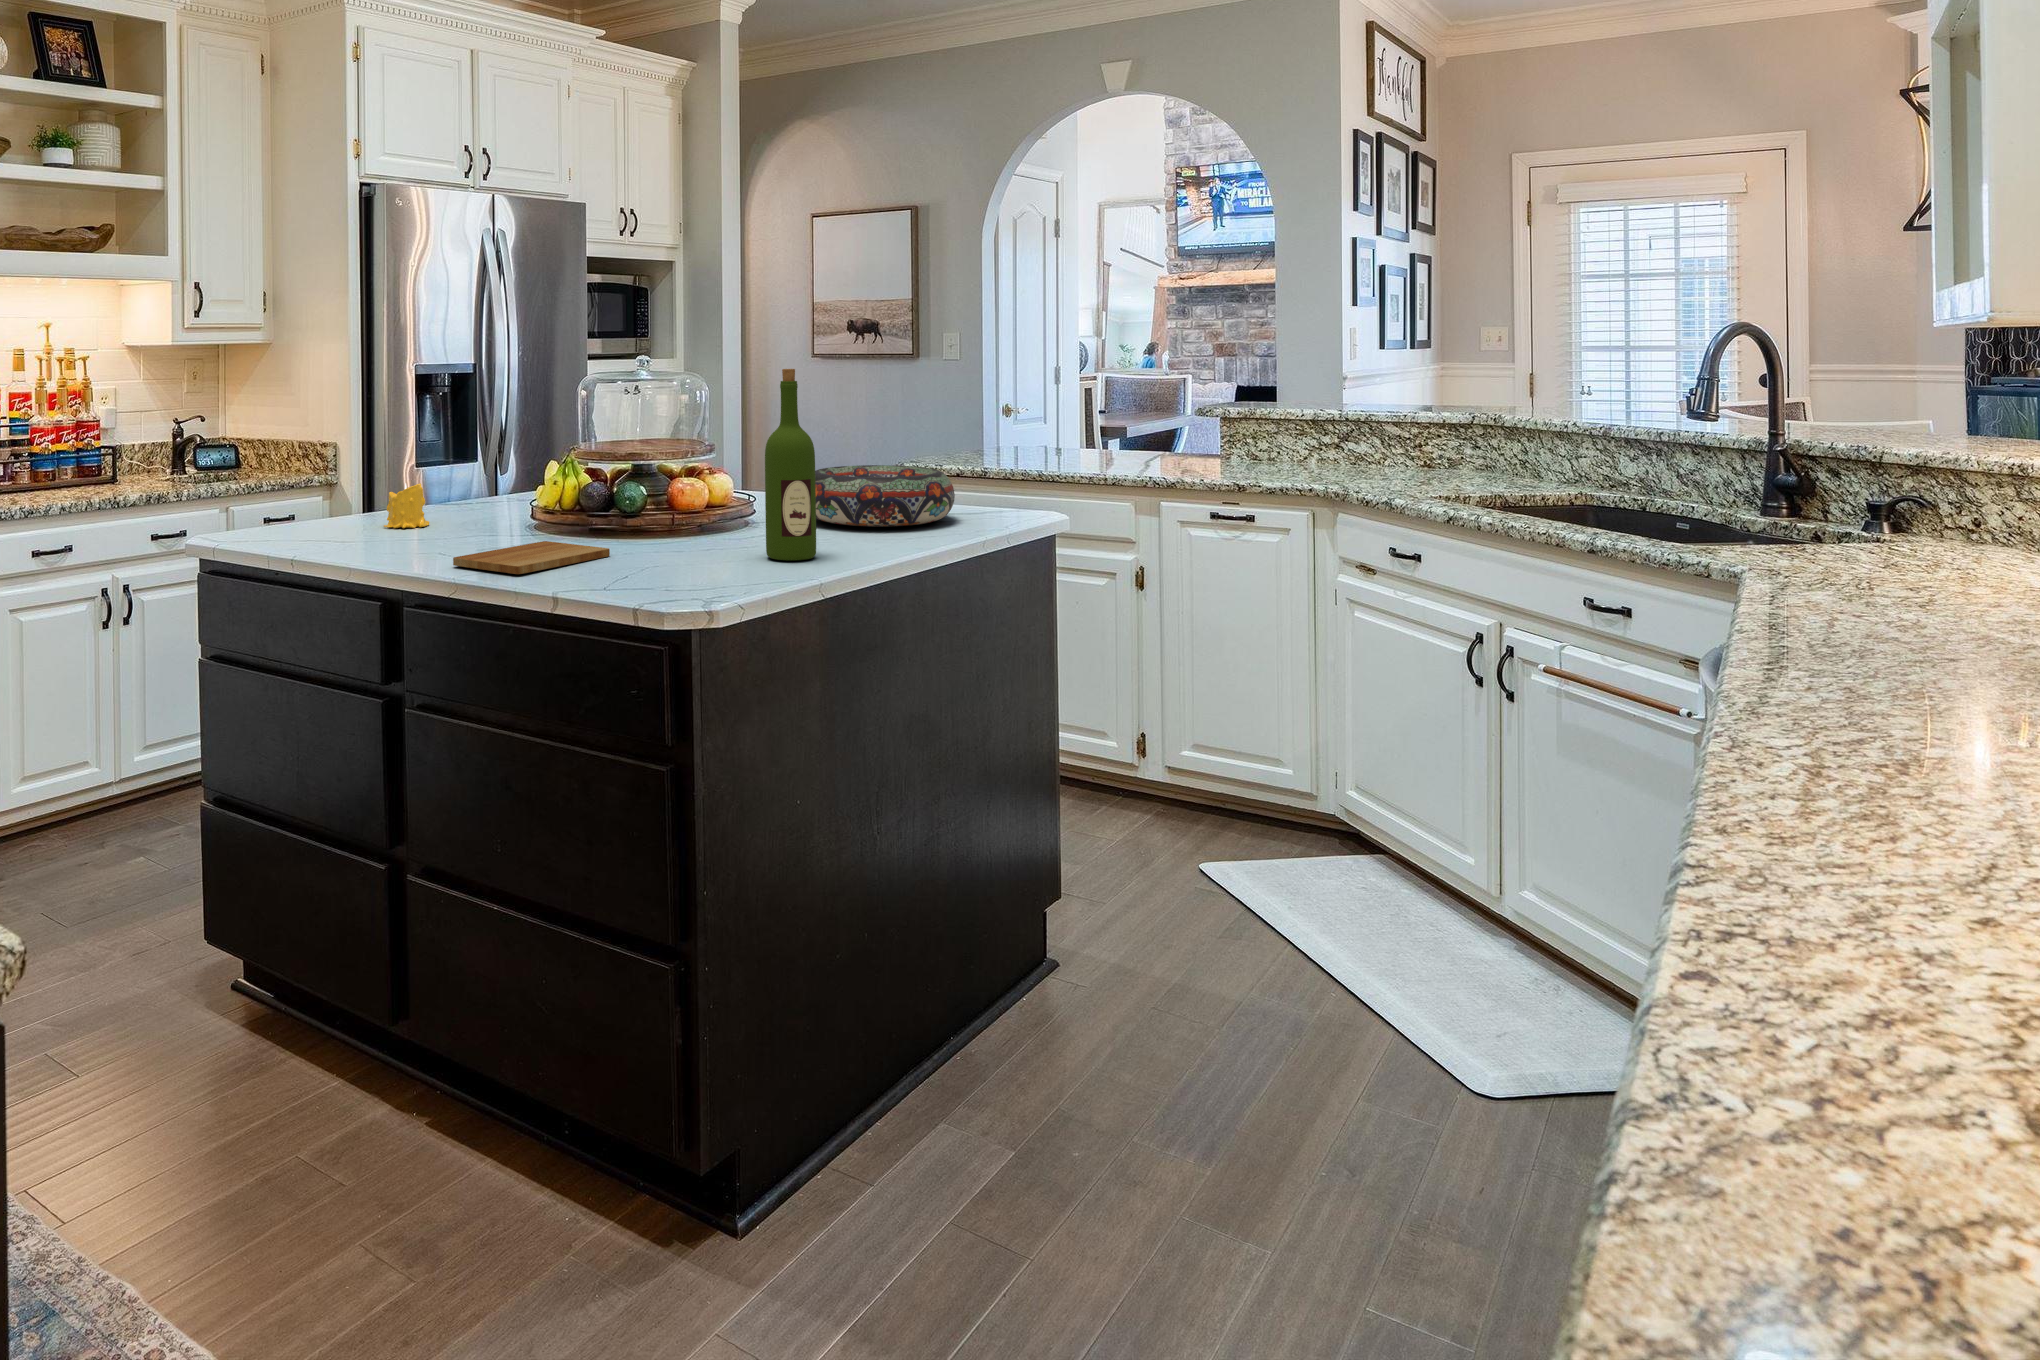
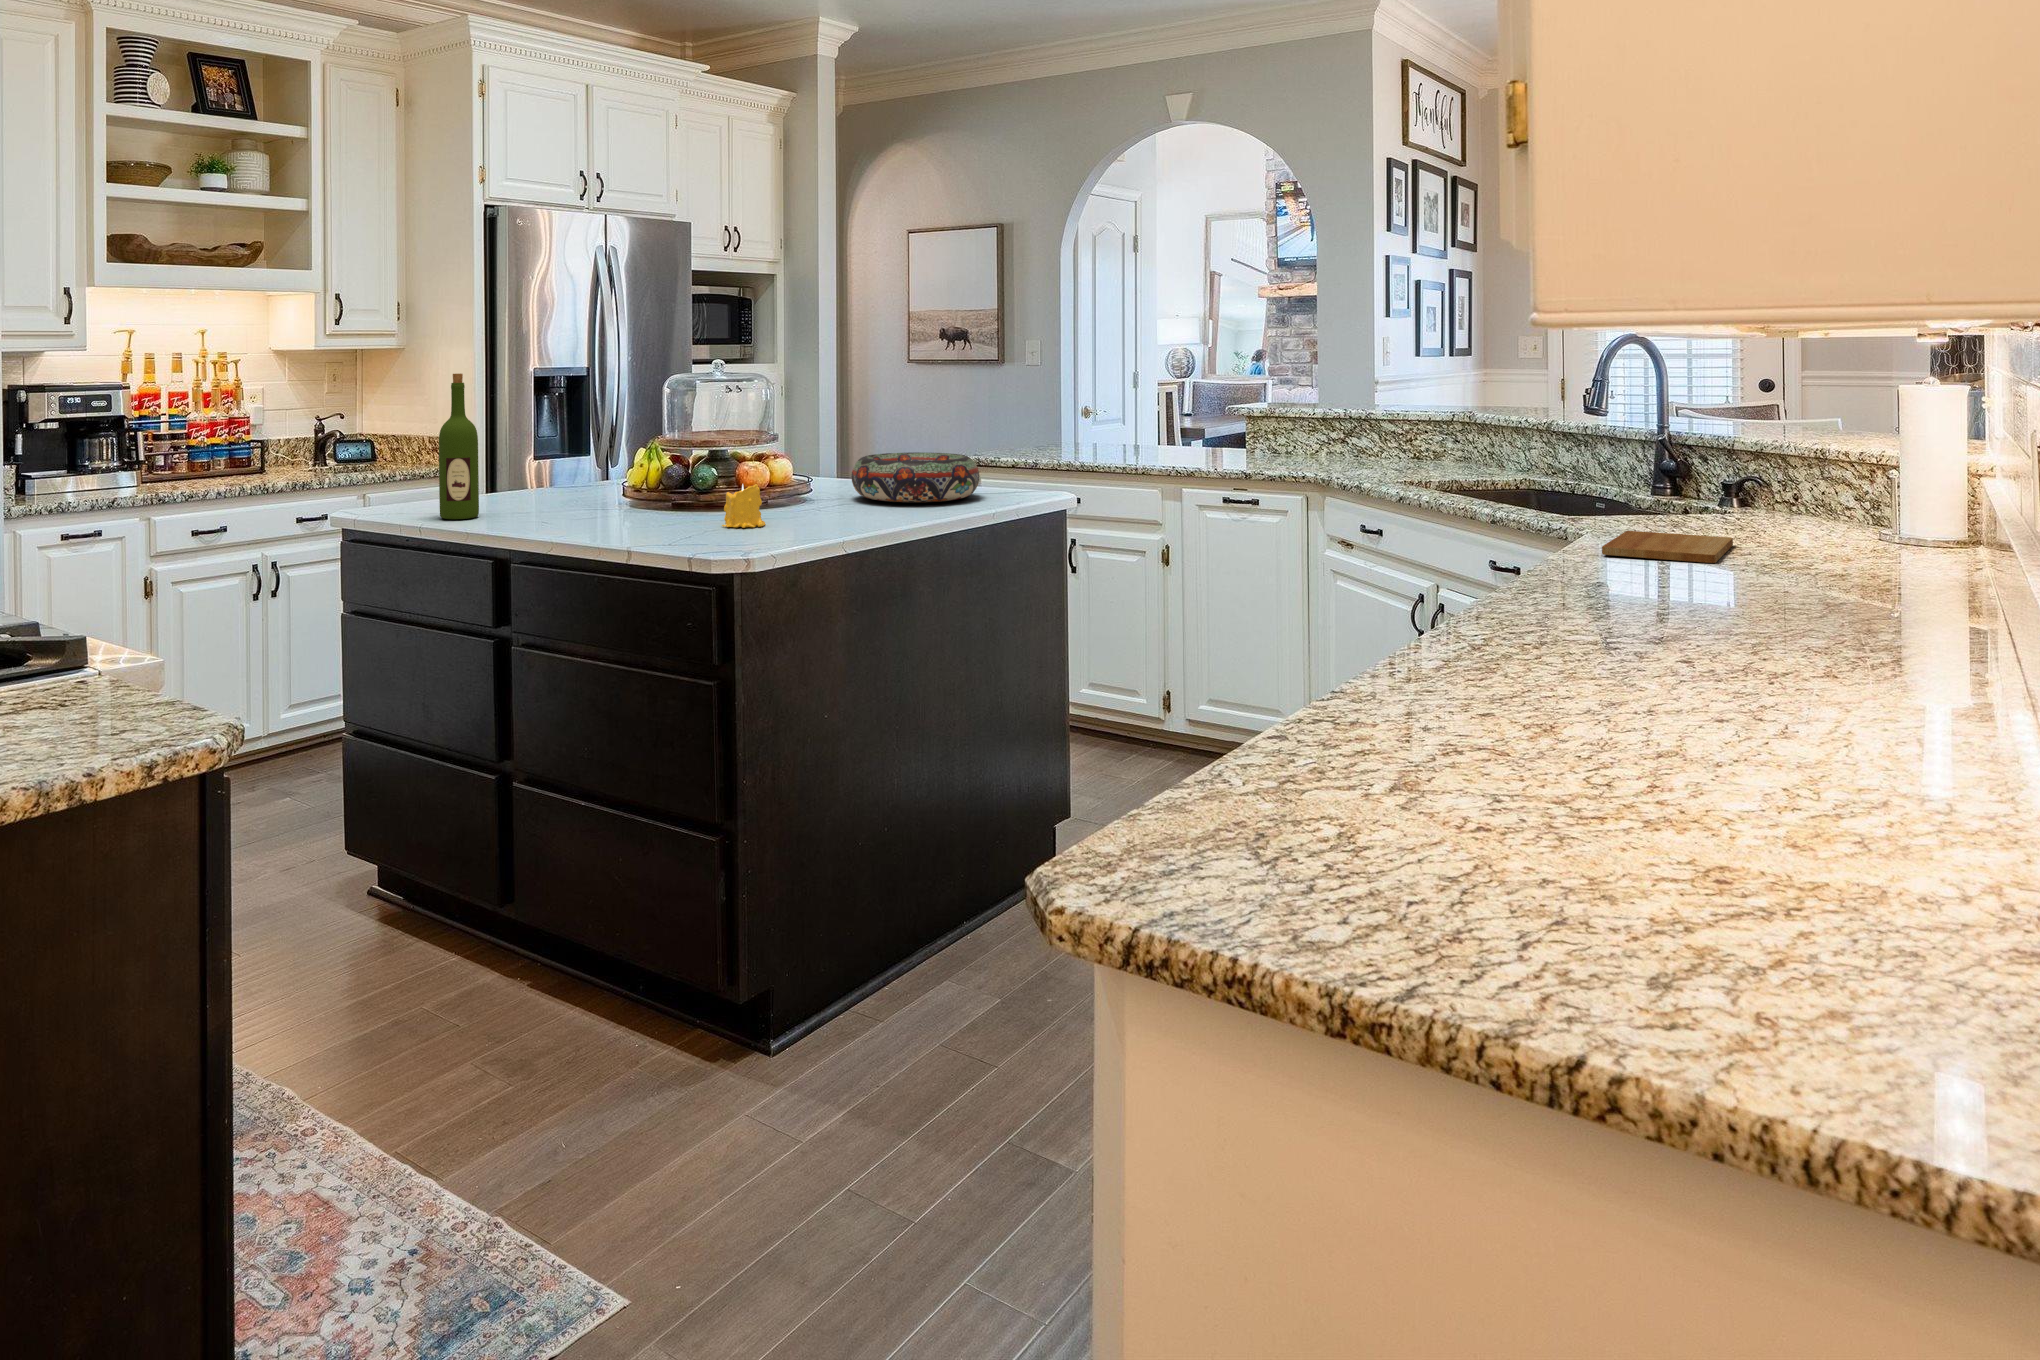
wine bottle: present [765,369,816,560] -> present [439,373,479,519]
candle: present [384,483,429,528] -> present [722,484,765,528]
cutting board: present [453,541,610,574] -> present [1602,531,1733,563]

